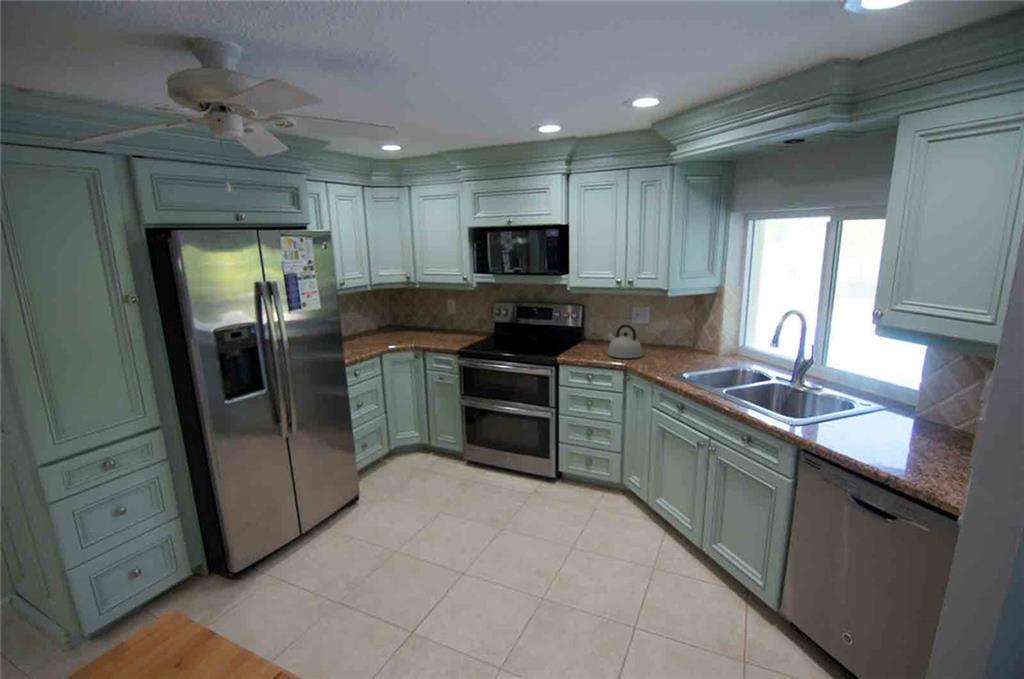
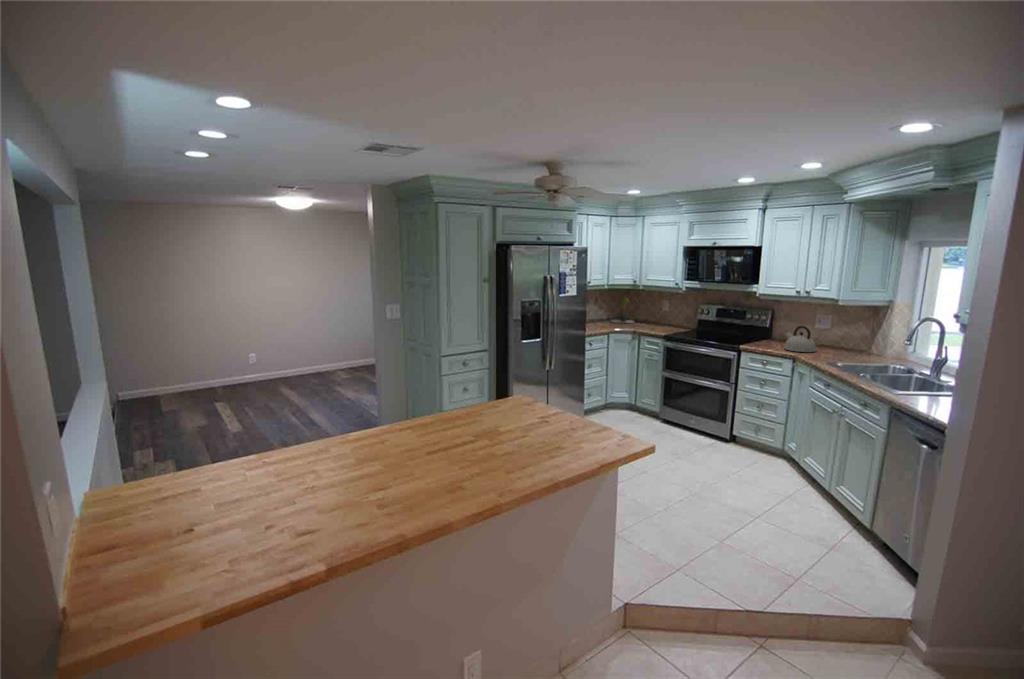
potted plant: none [382,297,414,335] -> present [611,298,634,323]

